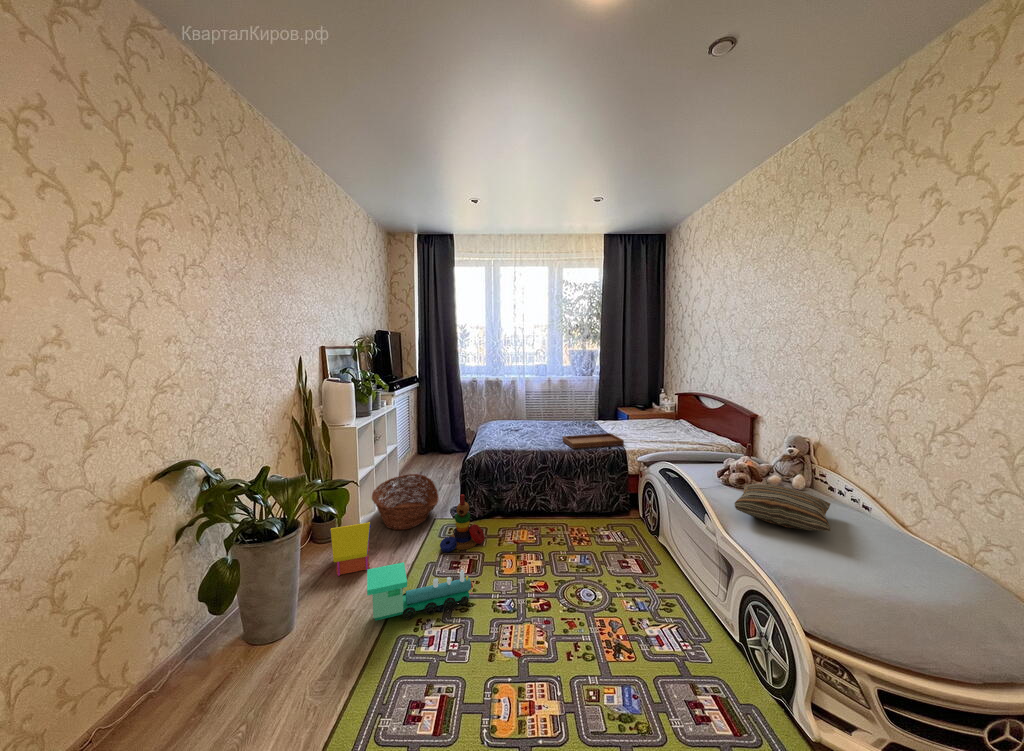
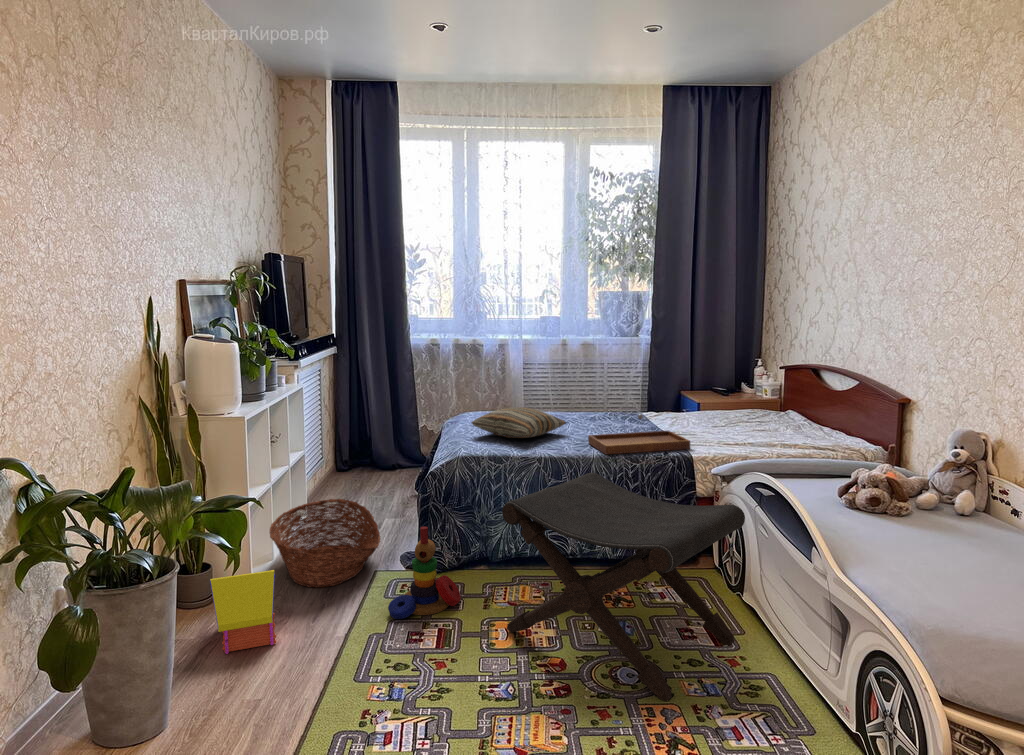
footstool: none [508,461,660,615] -> present [502,473,745,701]
pillow: present [735,484,831,531] -> present [471,407,566,438]
toy train: present [367,562,473,621] -> none [280,626,448,712]

